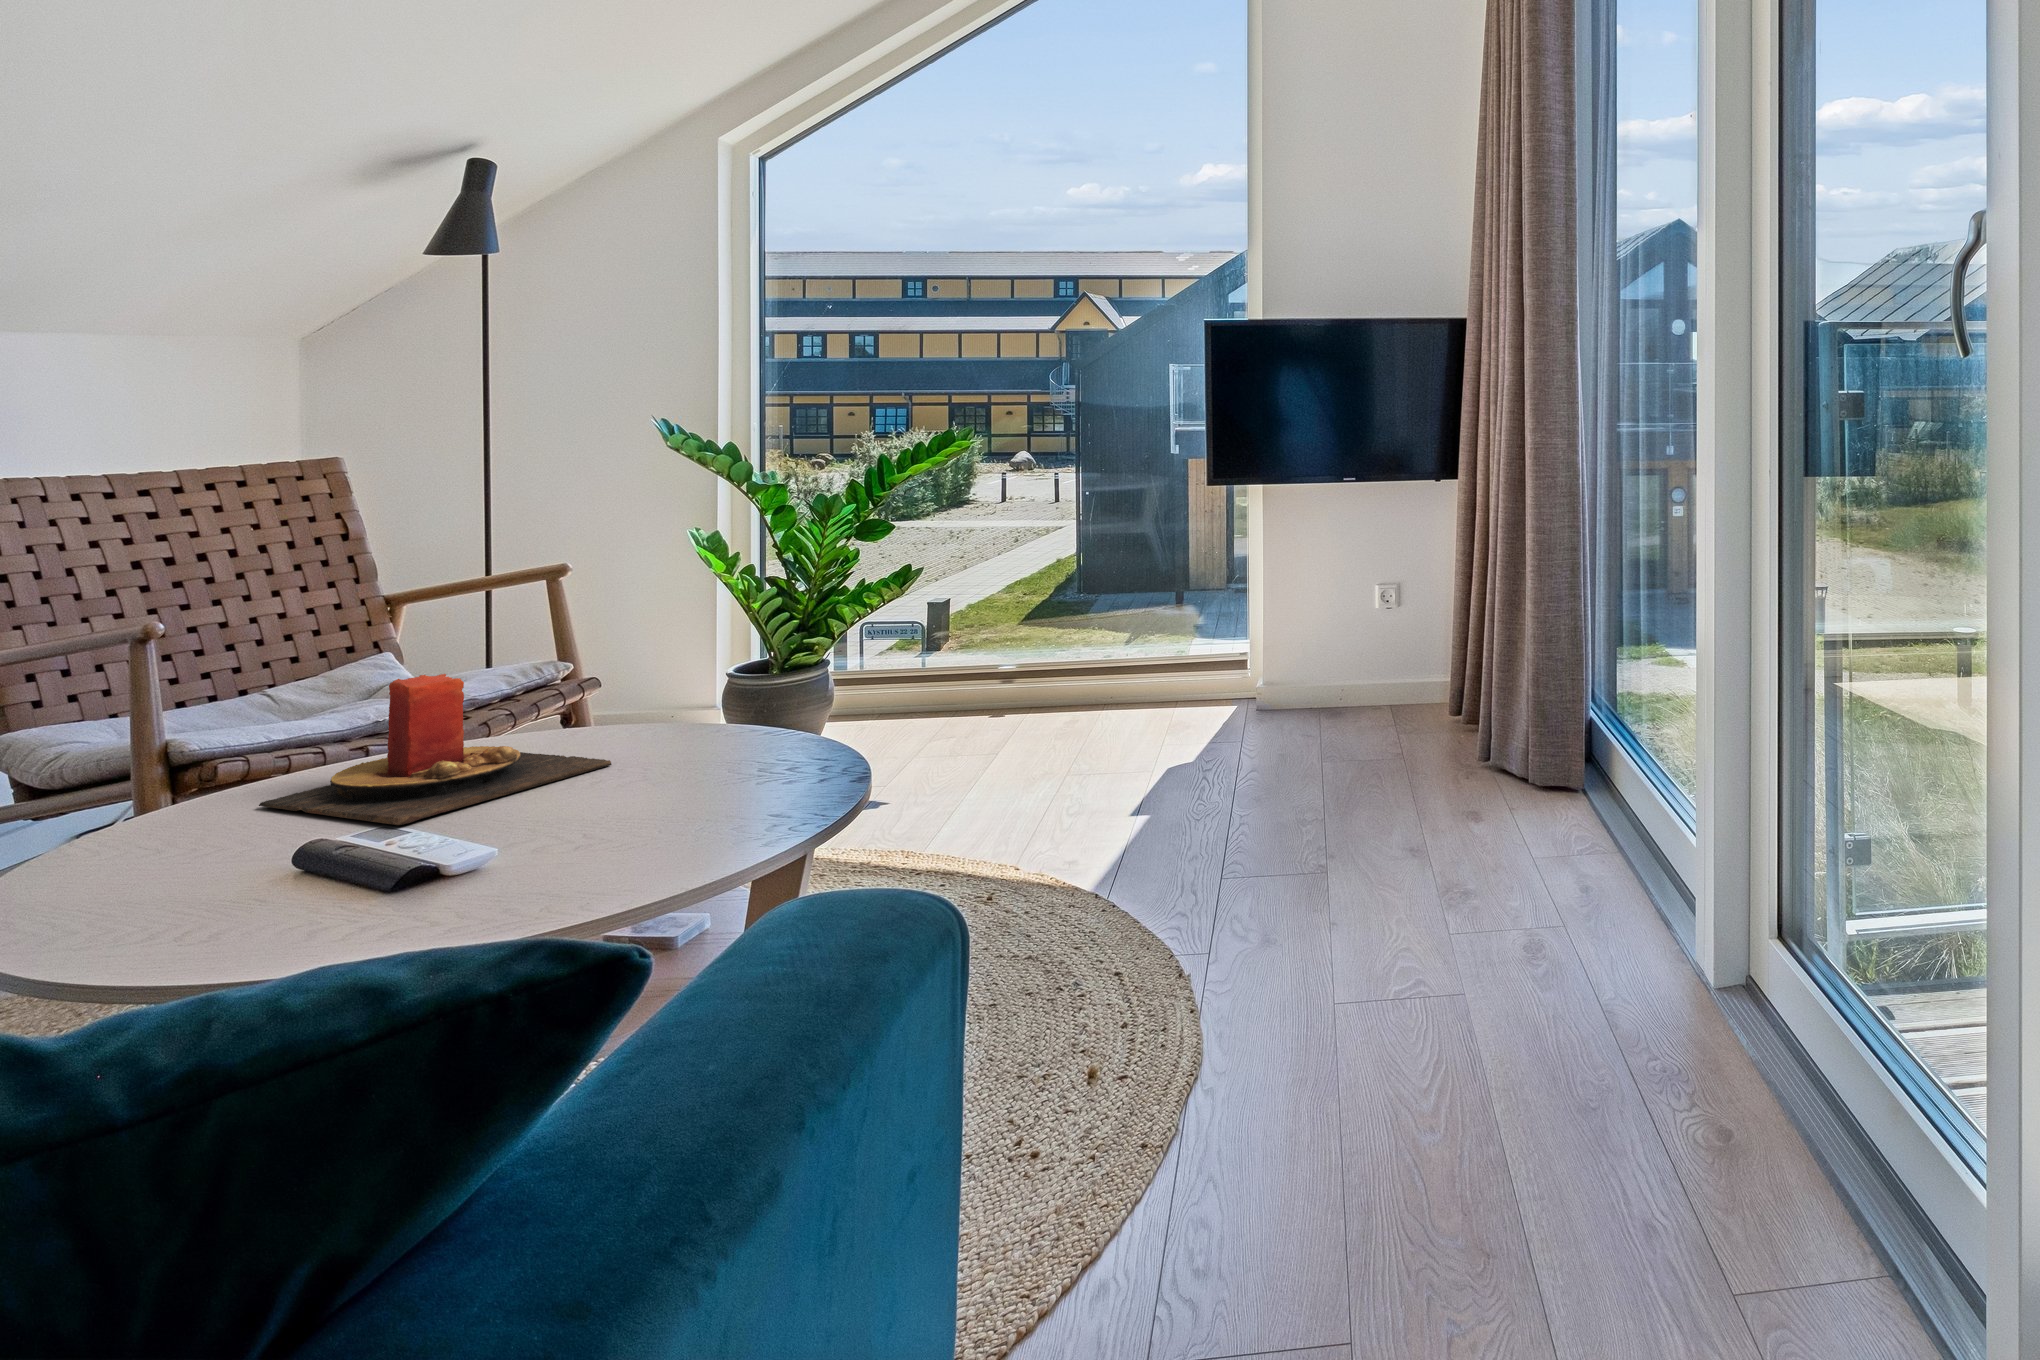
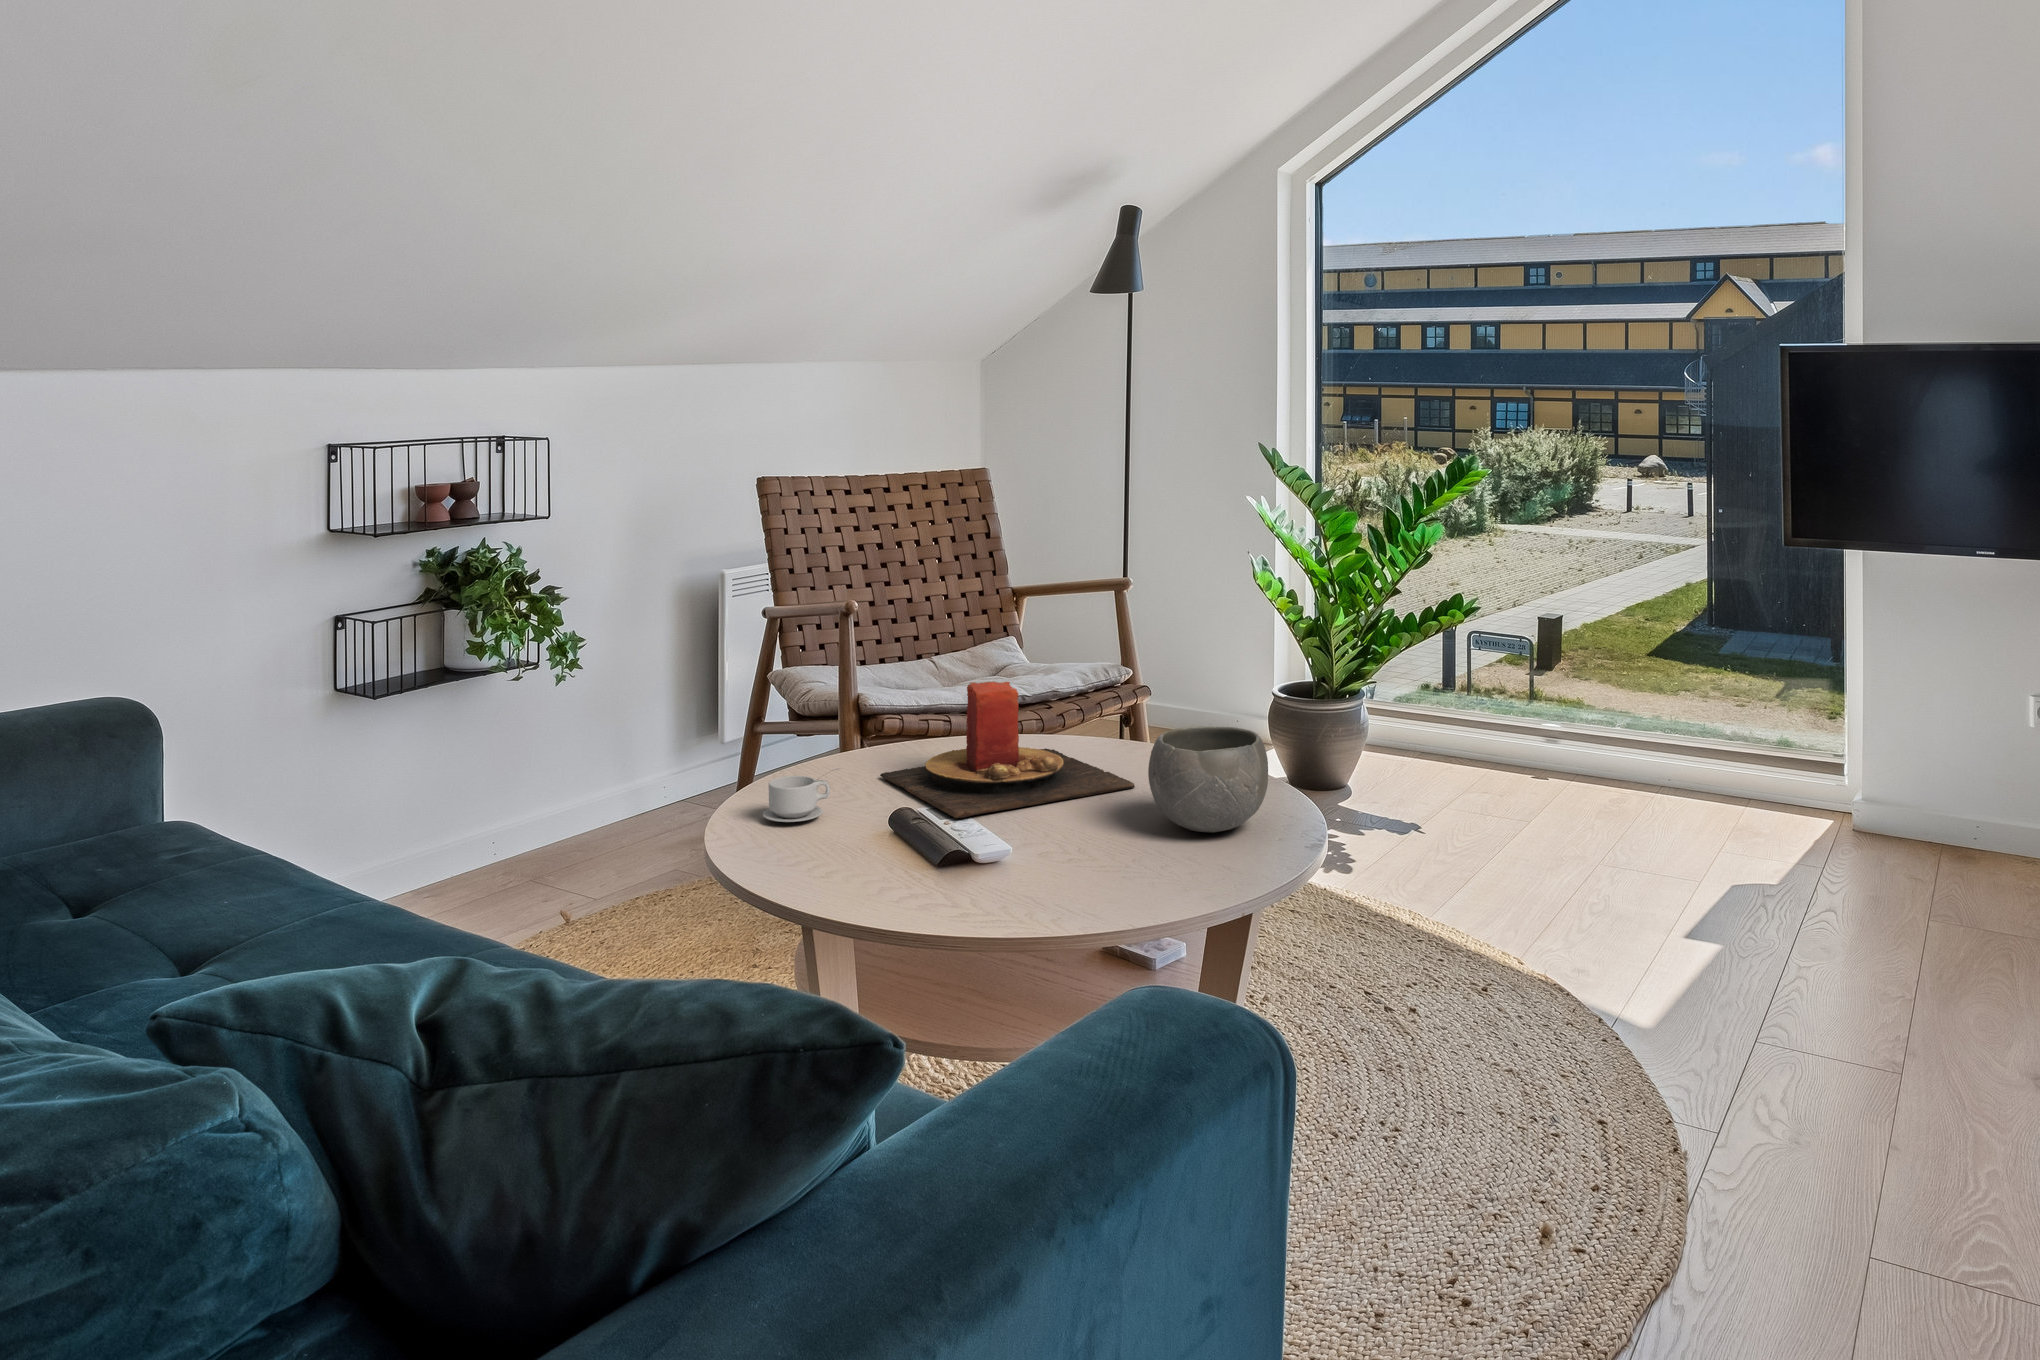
ceramic bowl: none [650,680,786,786] -> present [1148,726,1268,833]
teacup: none [97,792,227,872] -> present [763,768,841,822]

